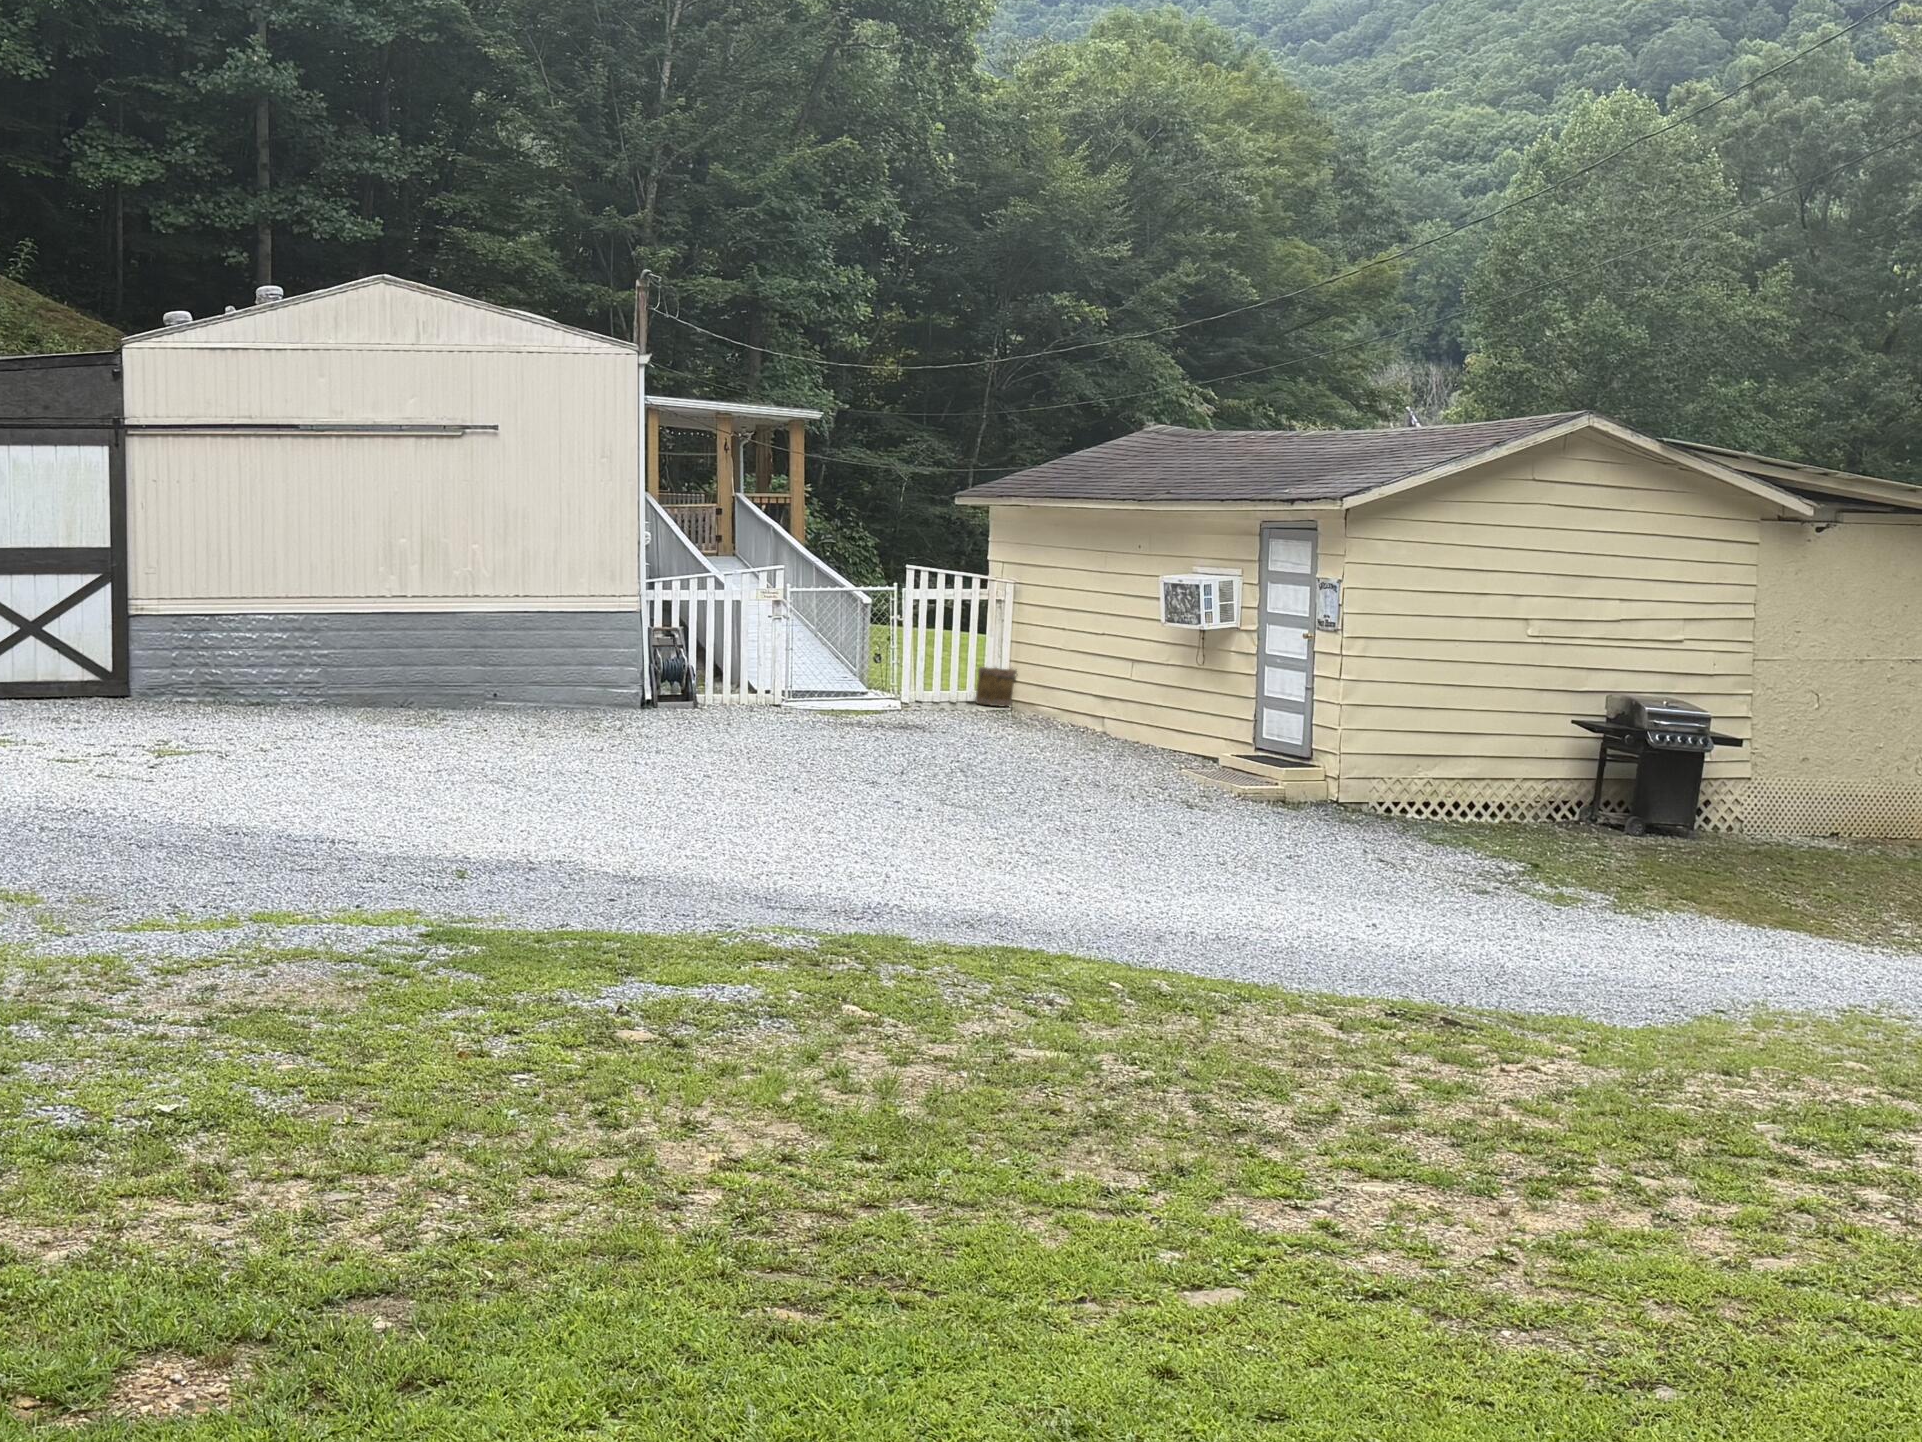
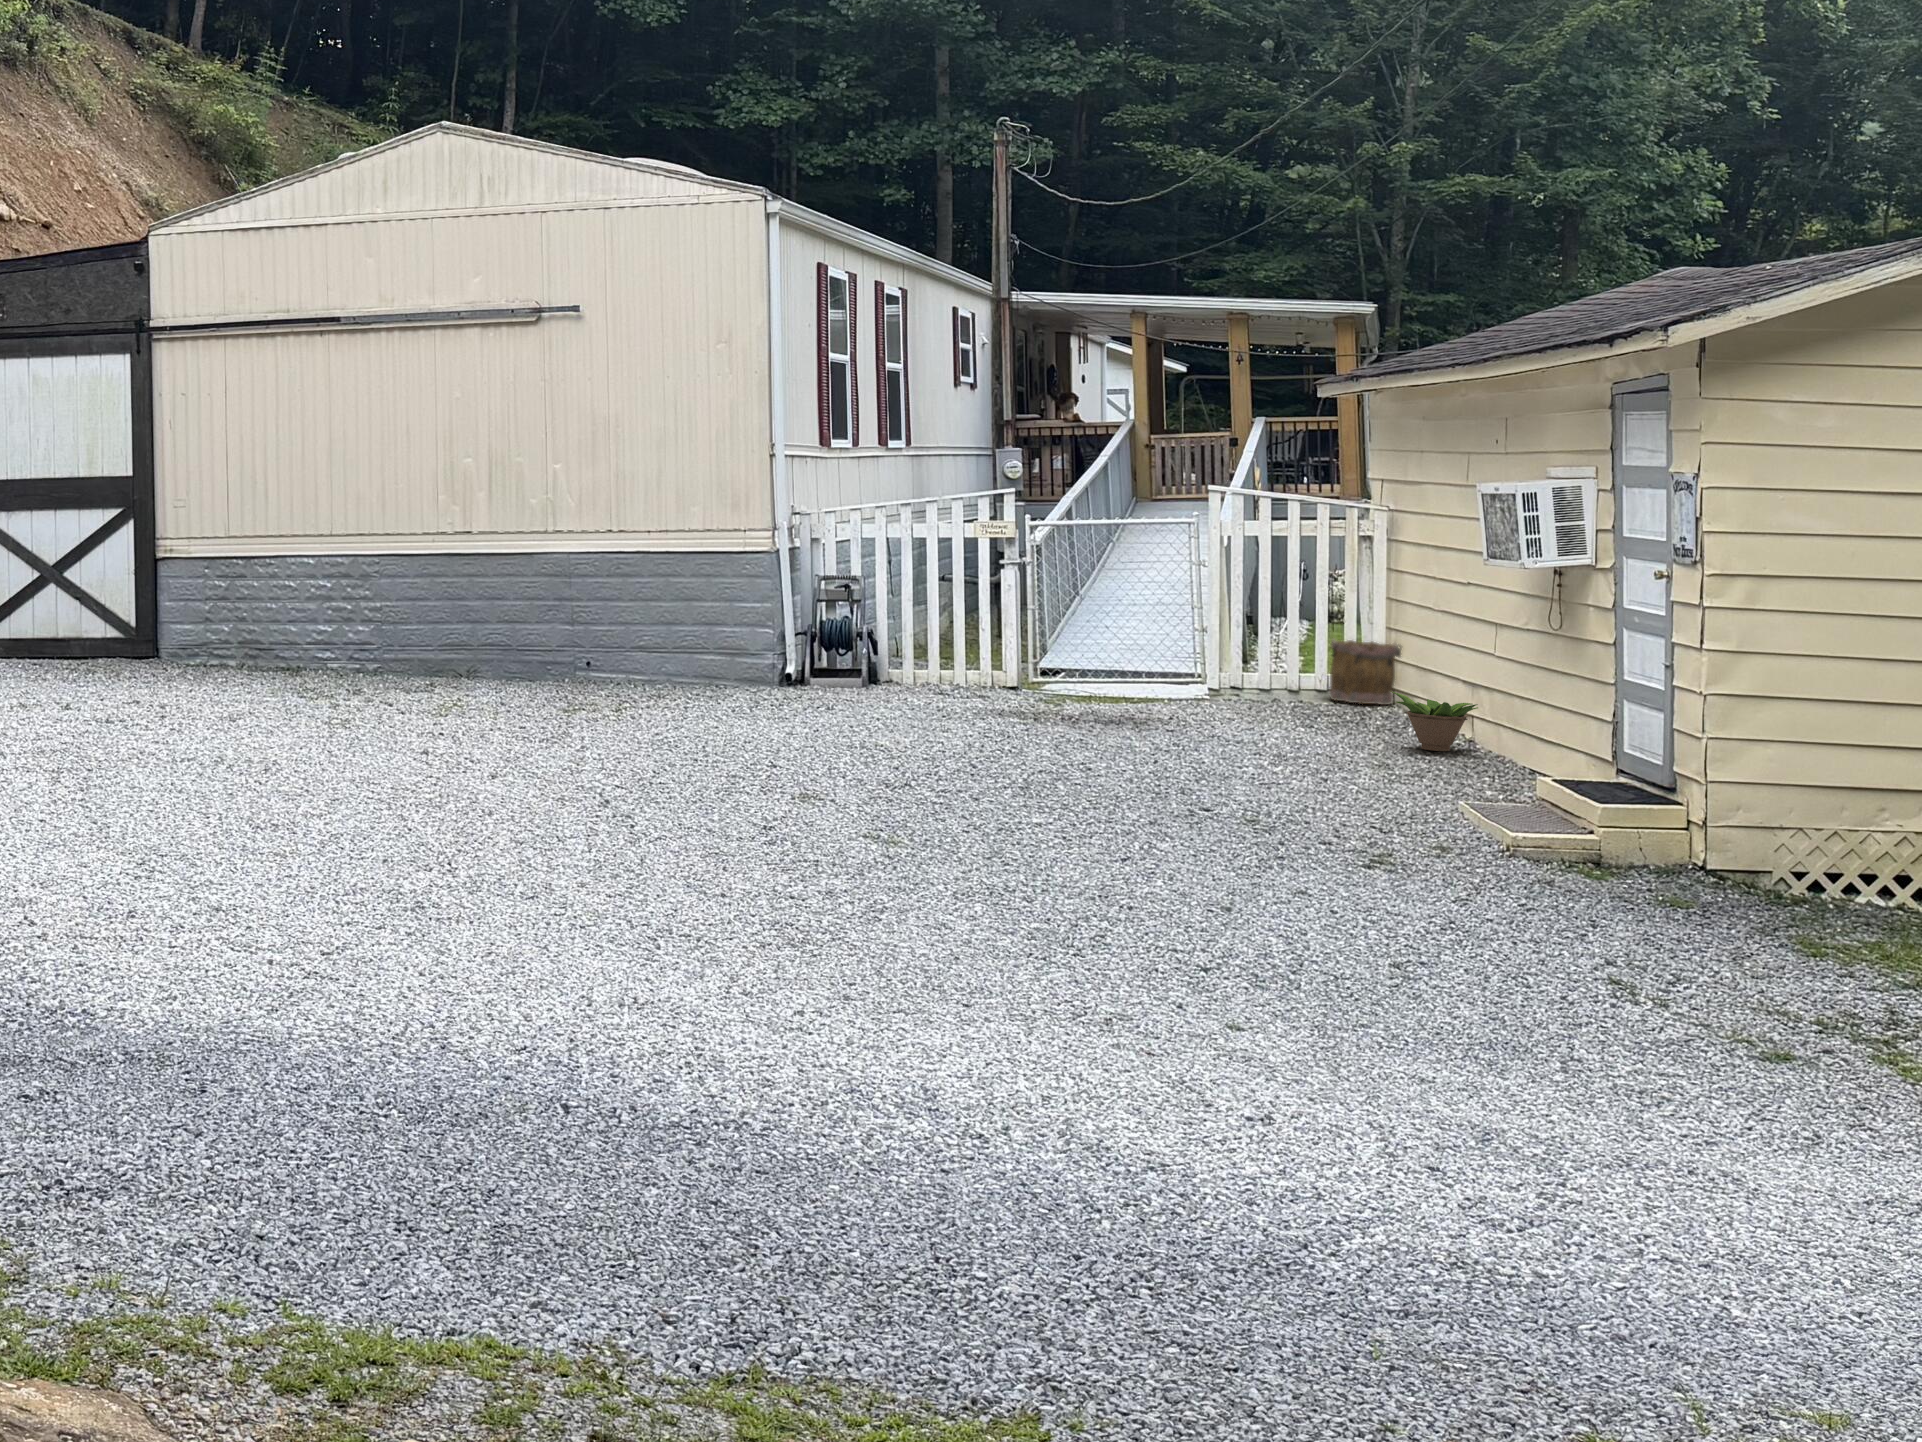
decorative plant: none [1065,702,1122,737] -> present [1391,691,1478,751]

